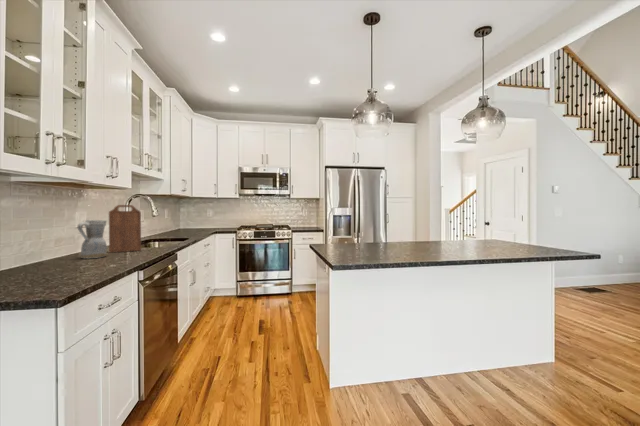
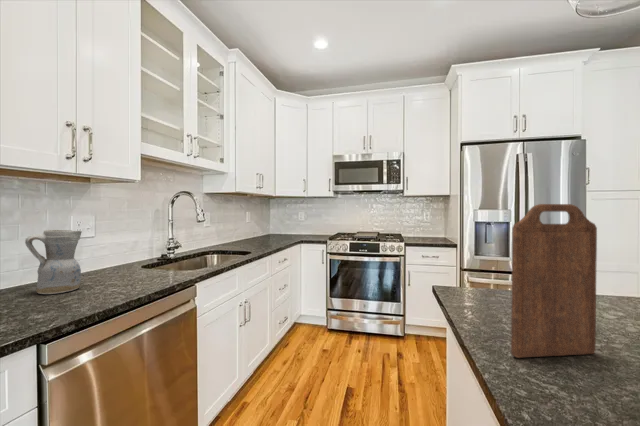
cutting board: present [109,205,141,252] -> present [511,204,597,358]

